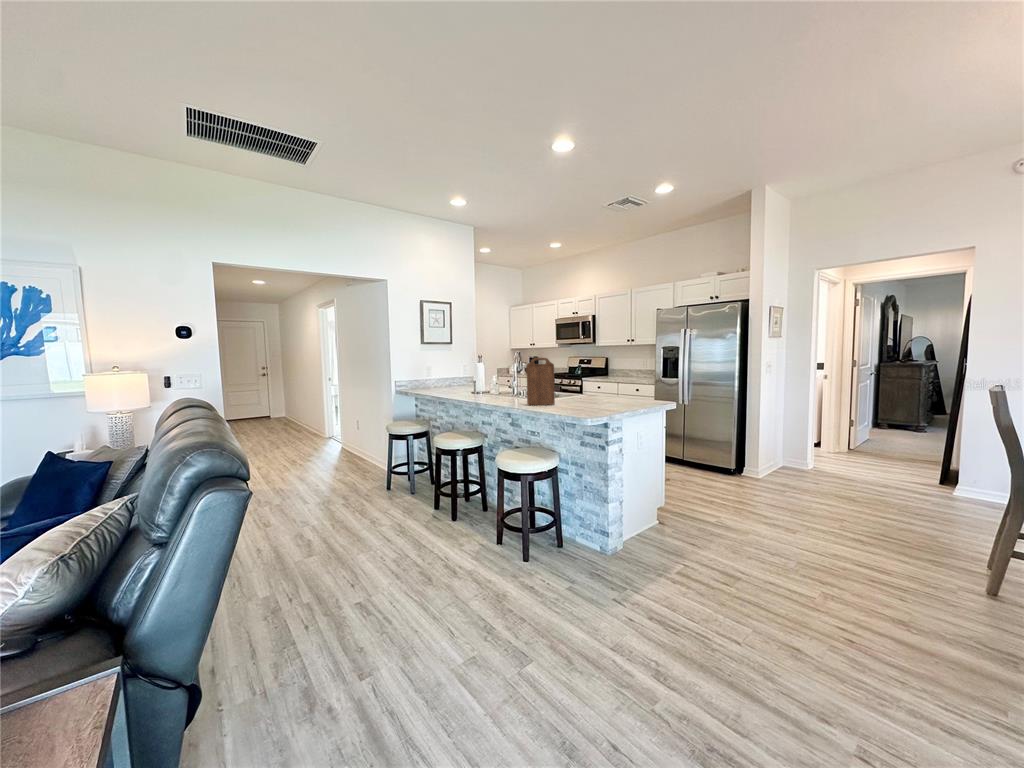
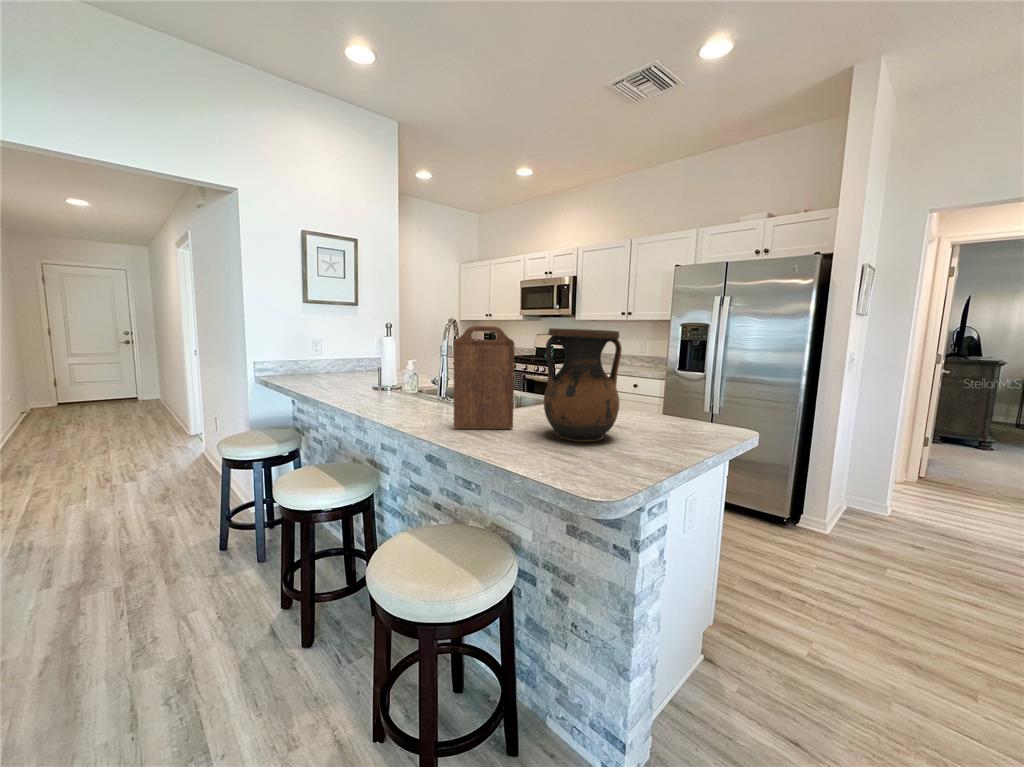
vase: none [568,357,602,407] -> present [544,328,622,442]

